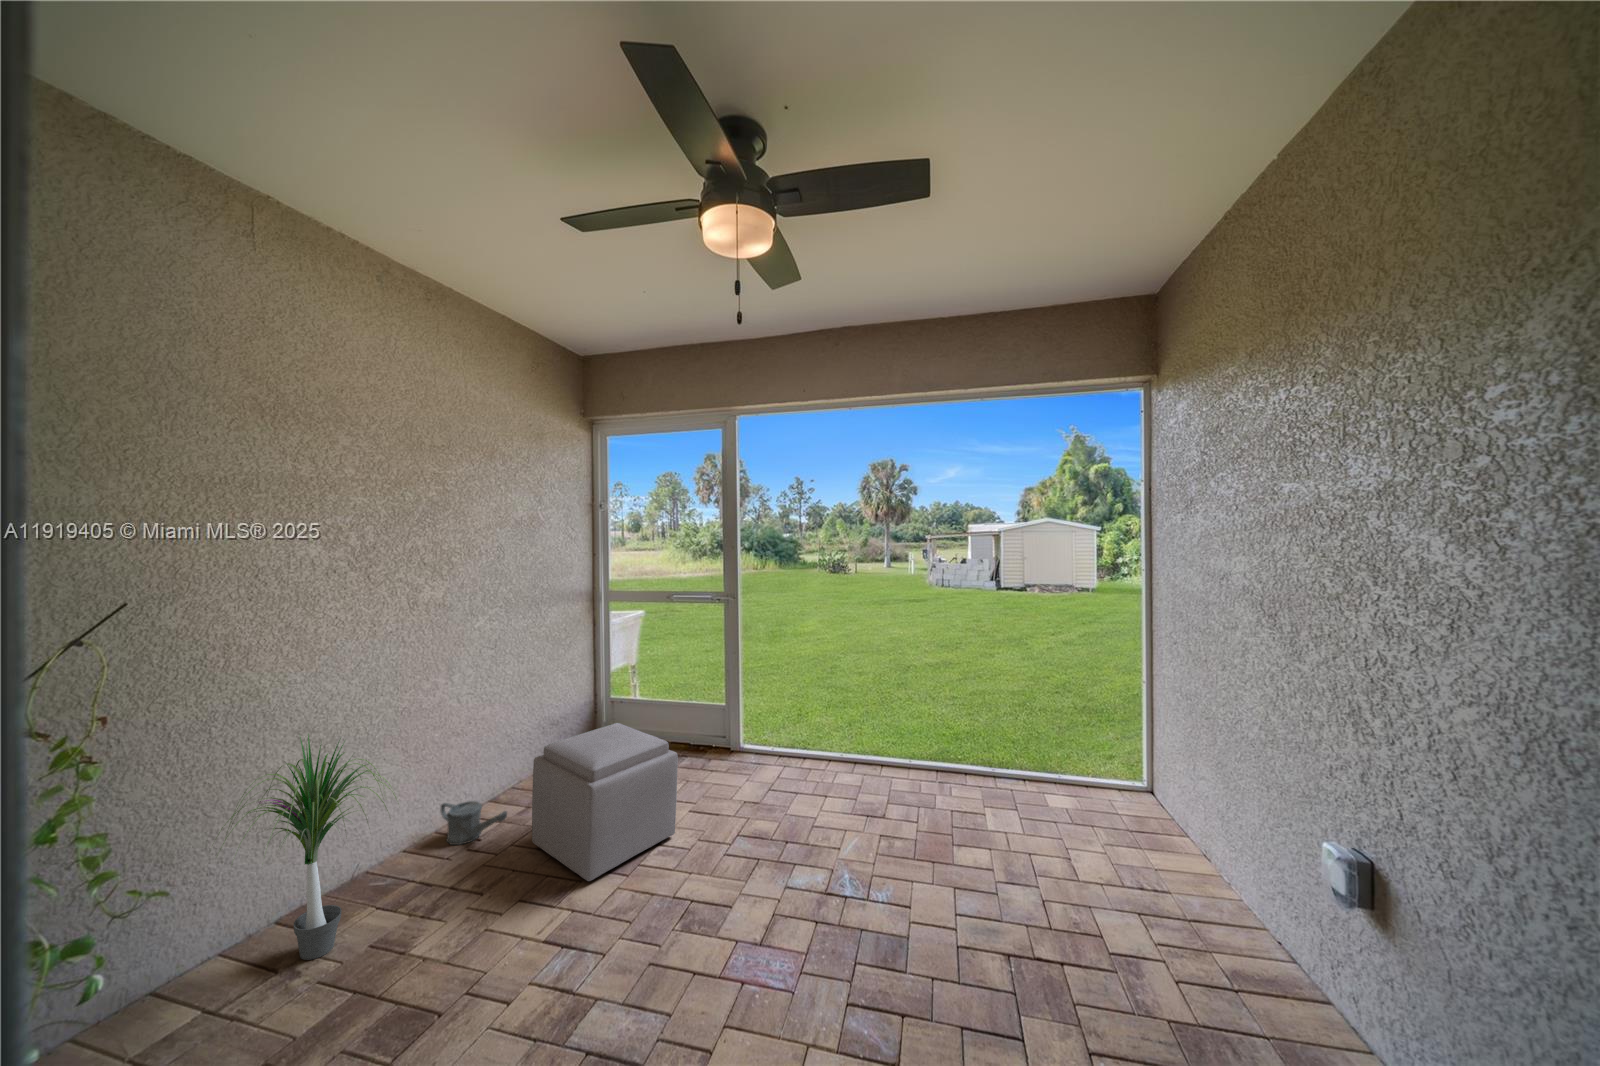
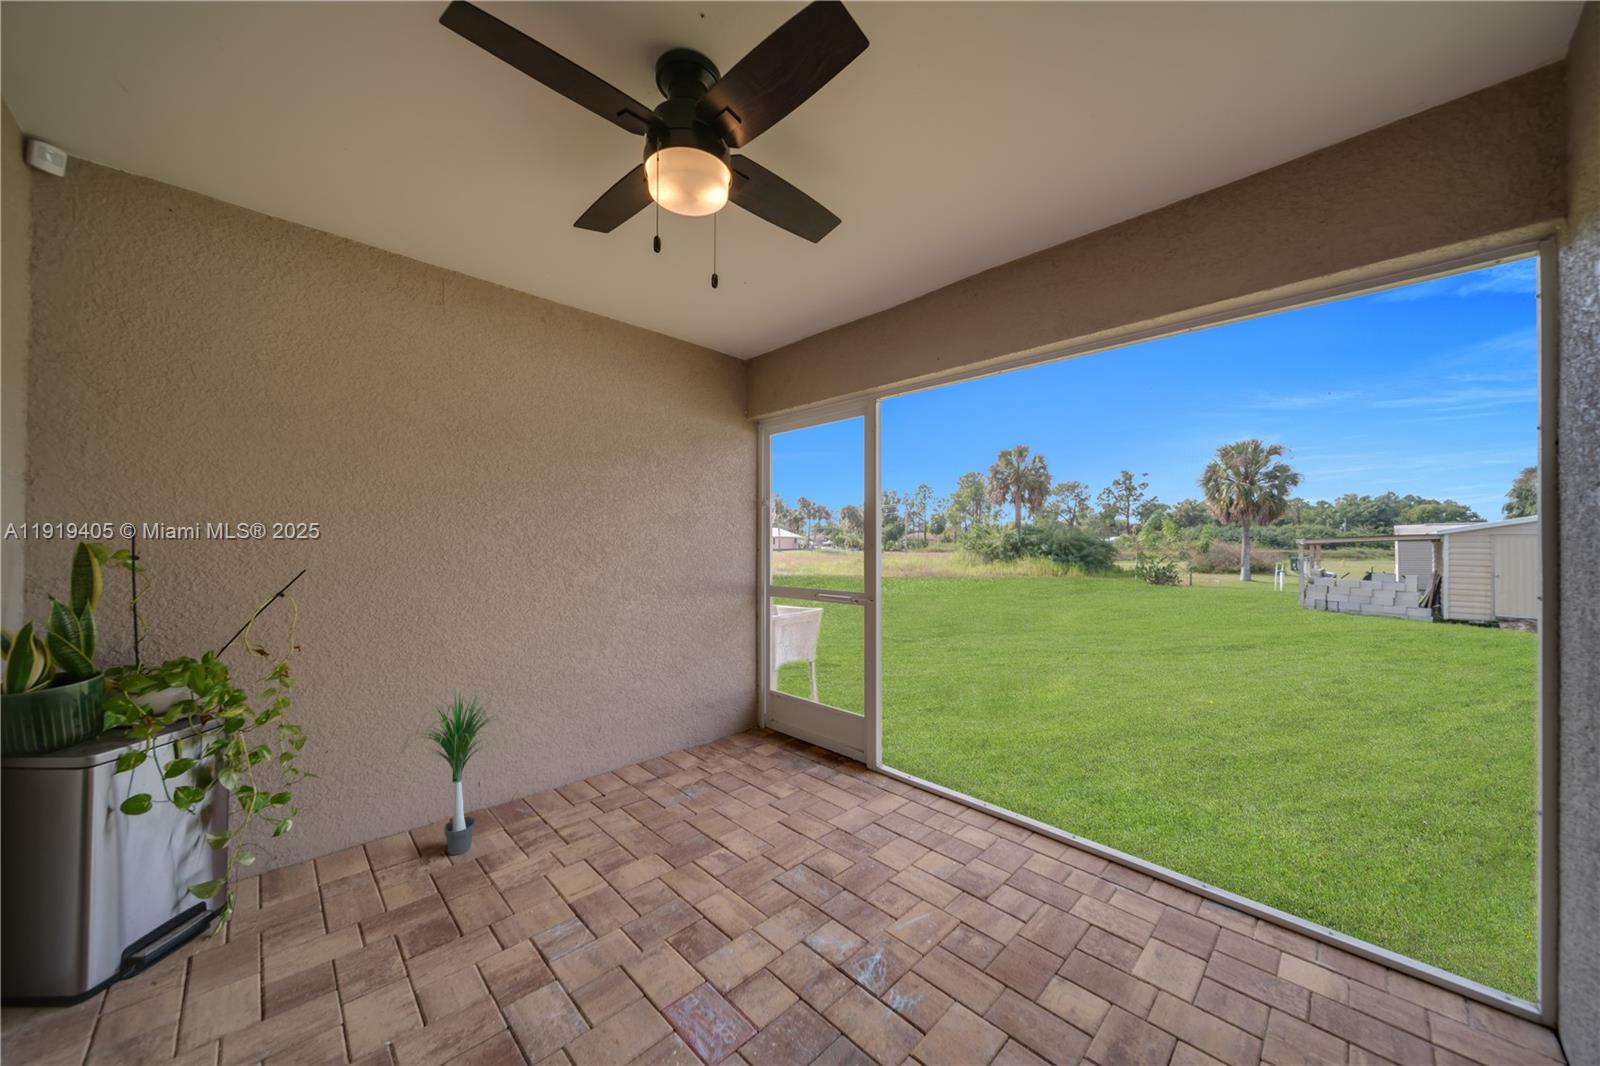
ottoman: present [532,723,678,881] -> none [633,716,744,861]
watering can: present [441,801,507,845] -> none [588,759,621,797]

